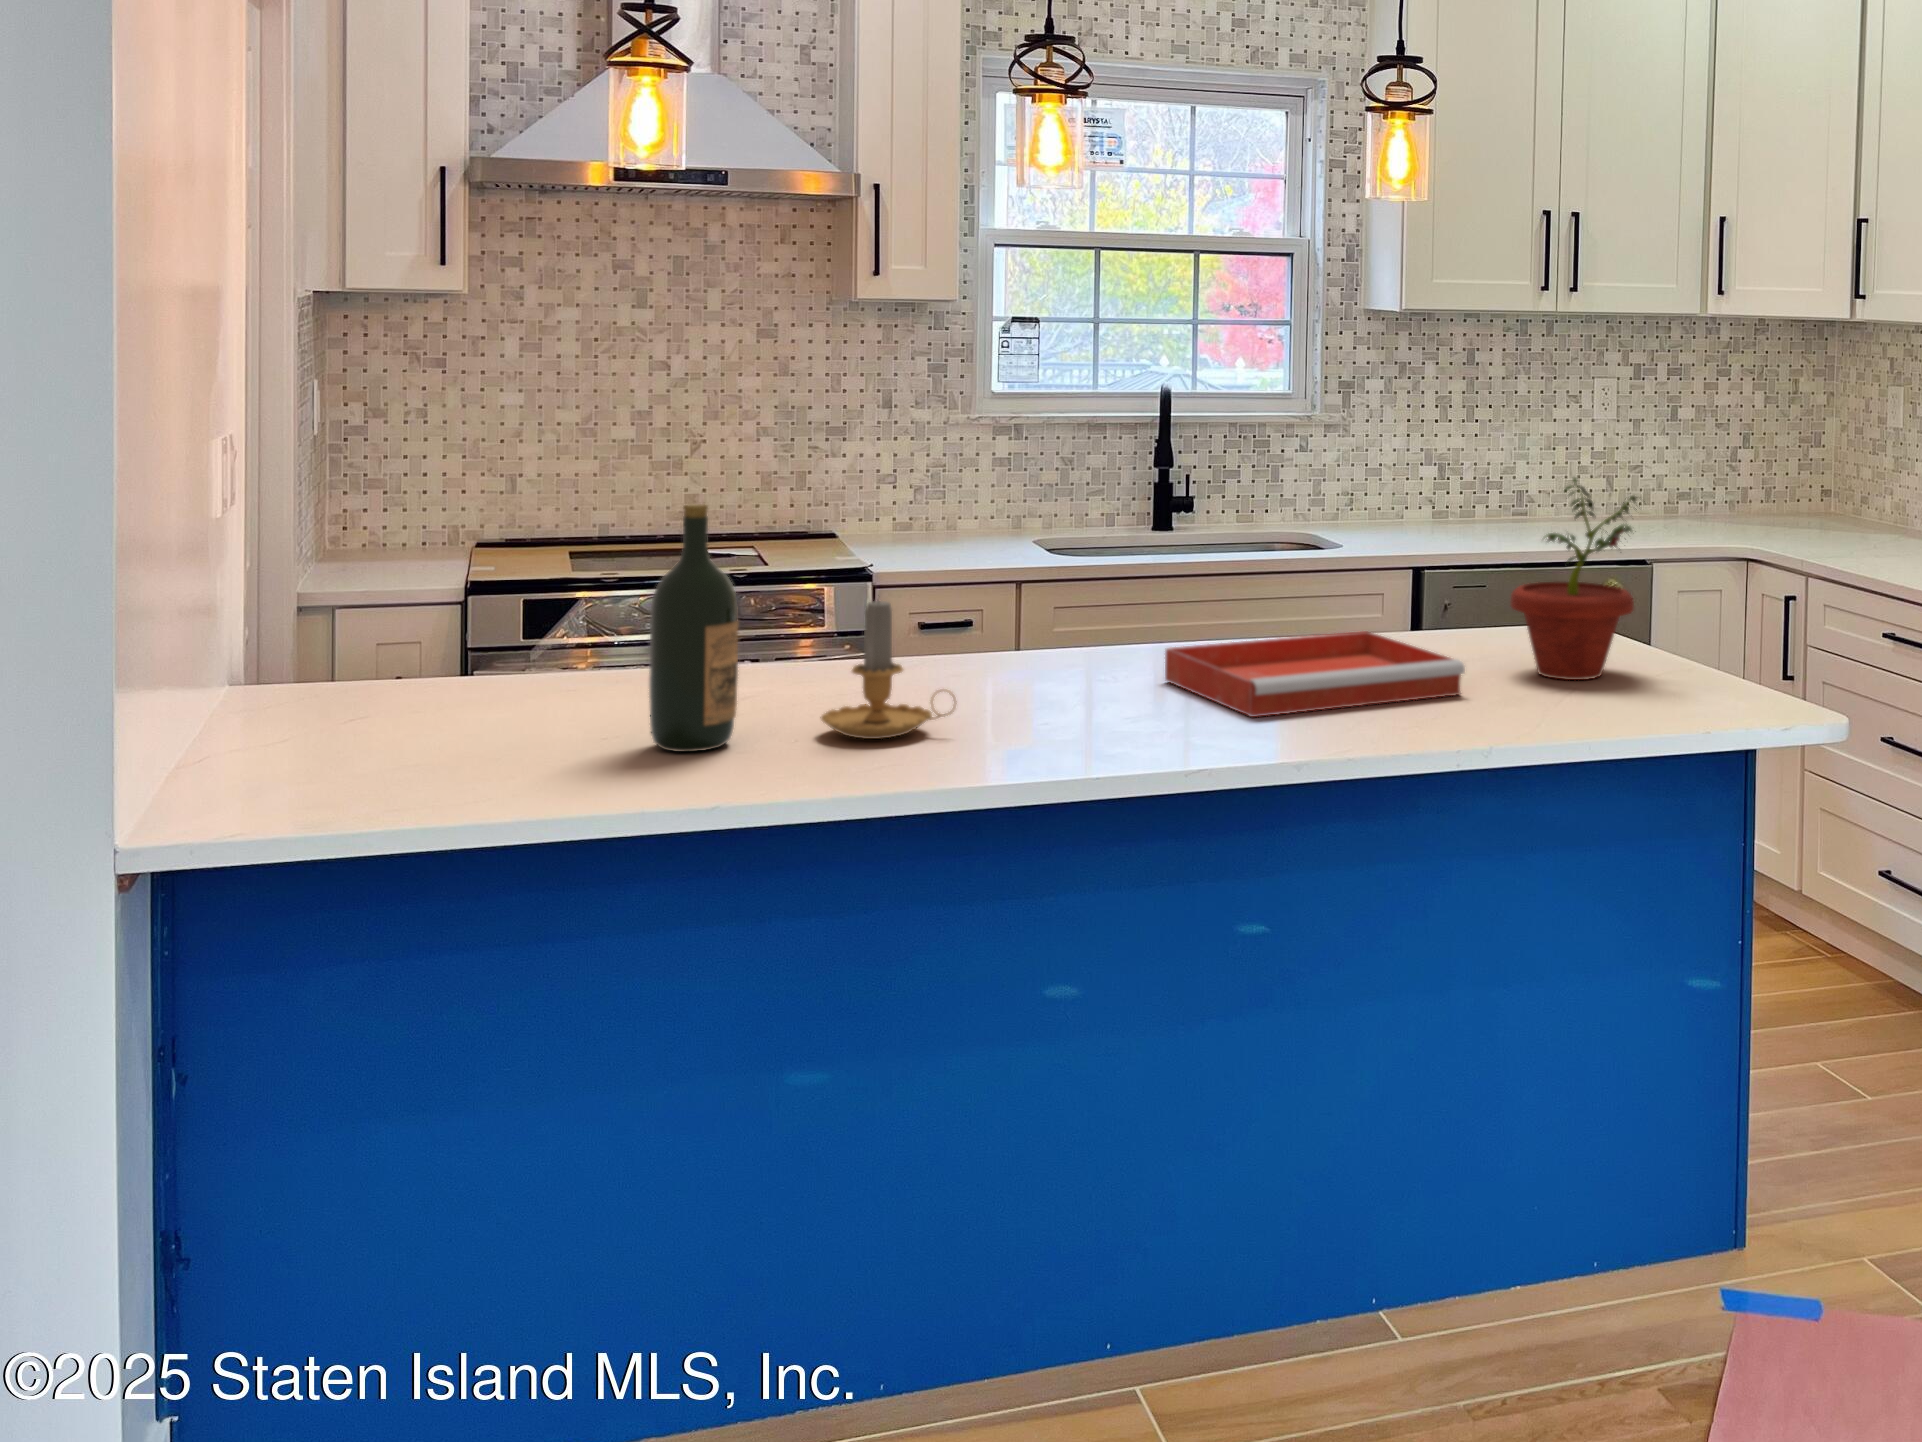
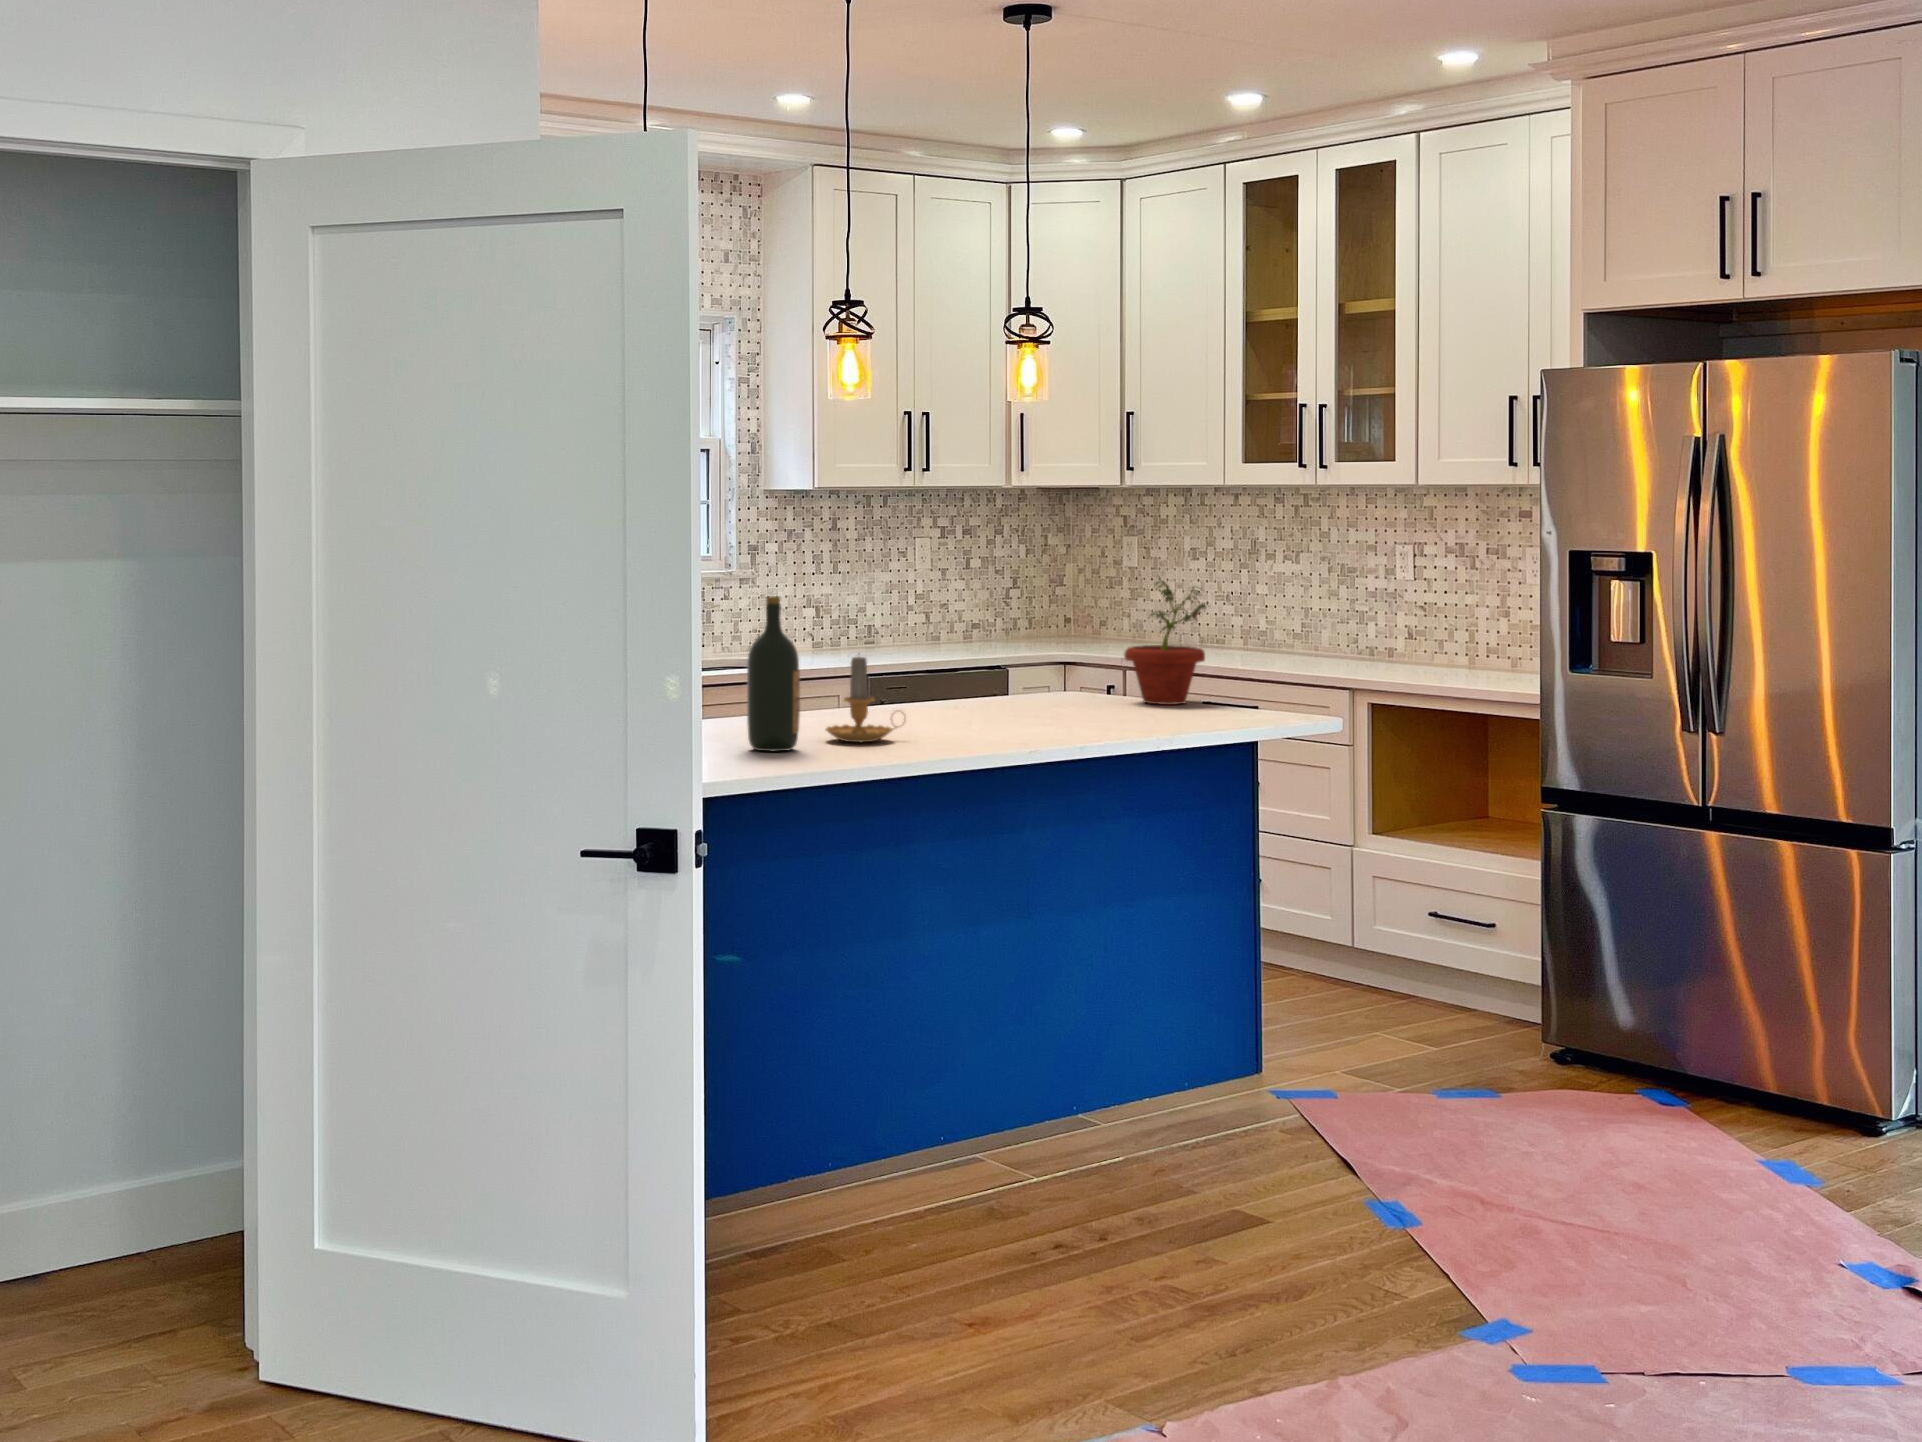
tray: present [1165,631,1465,717] -> none [944,683,1135,725]

